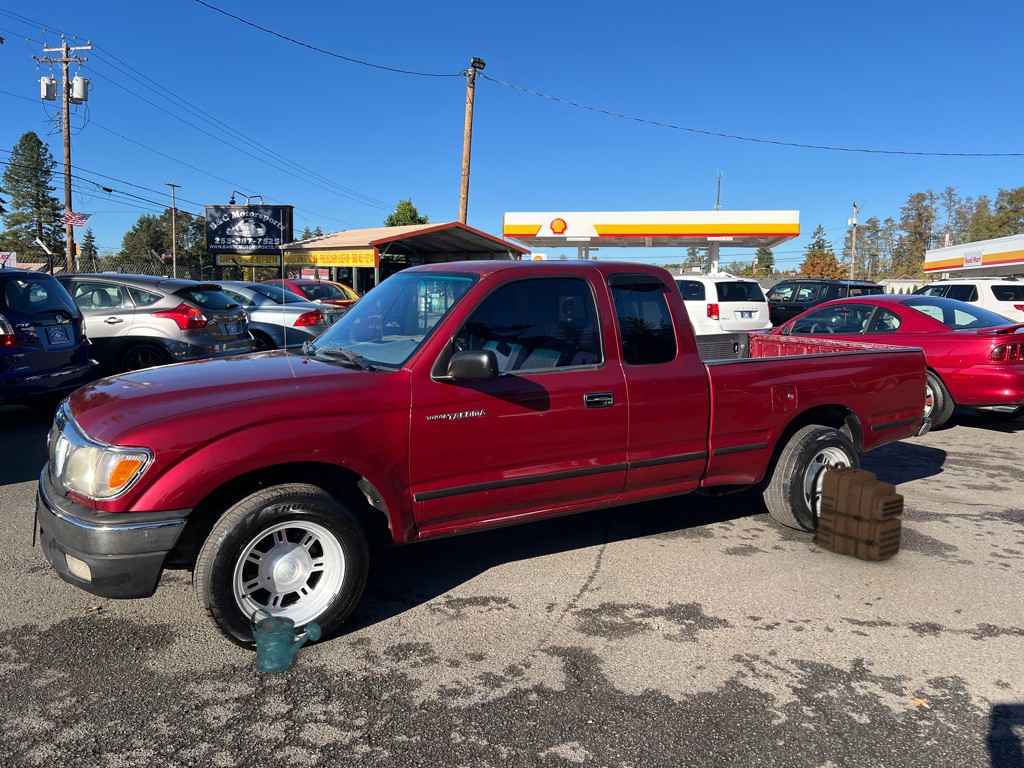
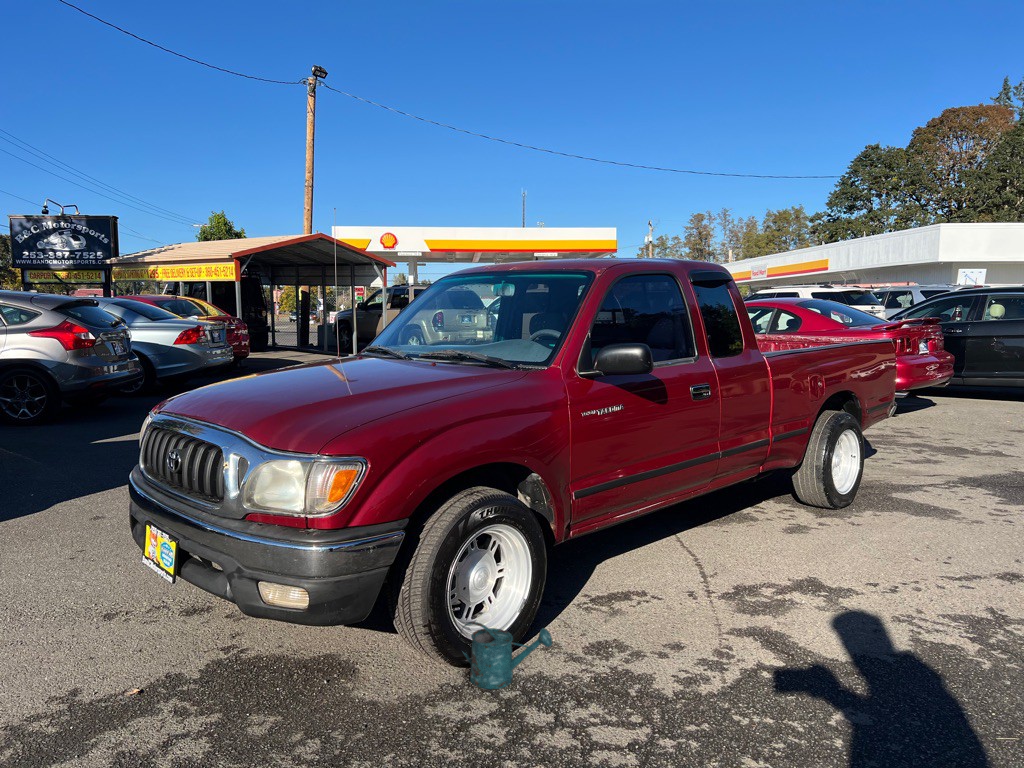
backpack: present [809,461,904,560] -> none [838,441,925,527]

